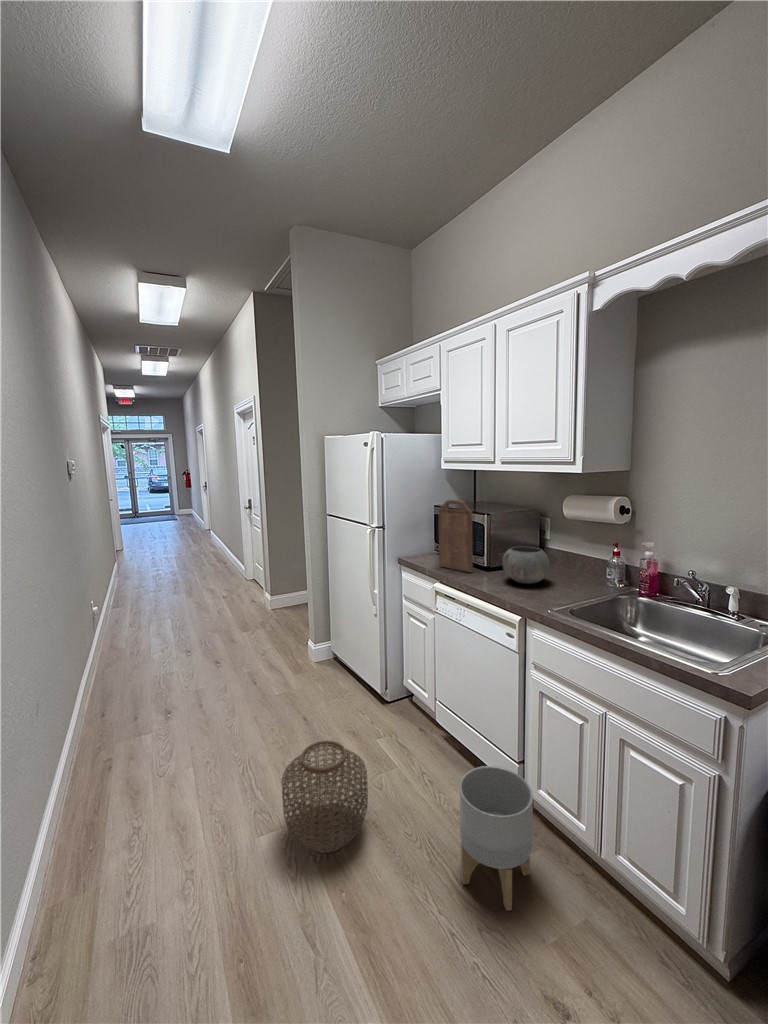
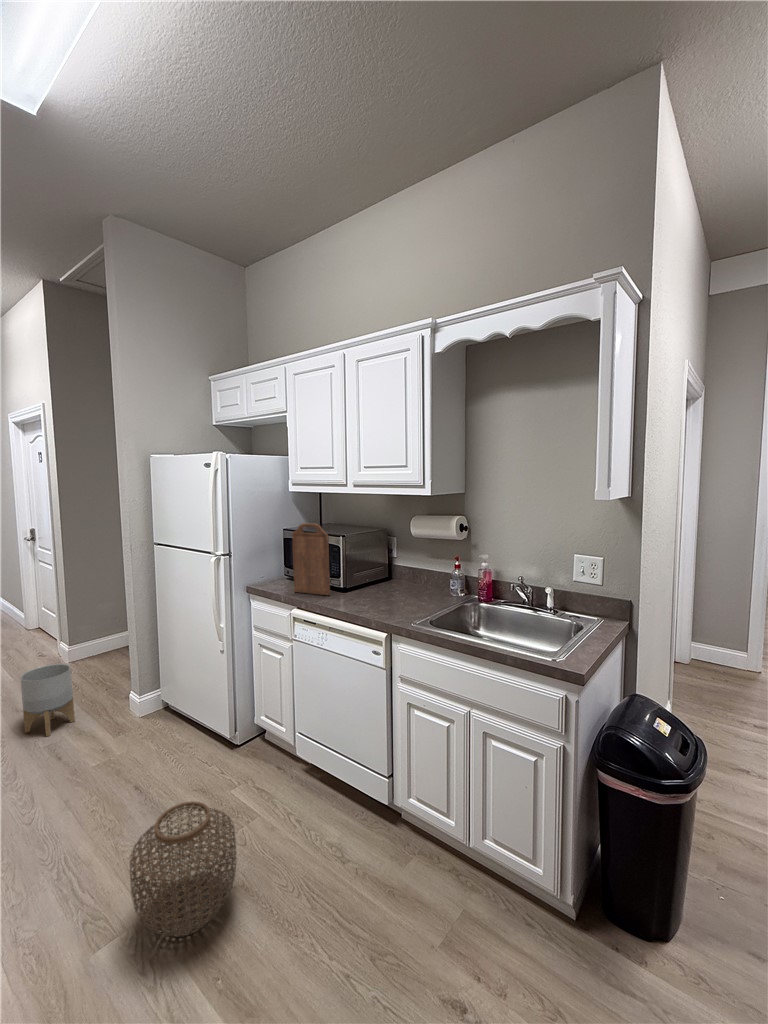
bowl: present [503,546,550,584] -> none [361,566,404,601]
planter: present [460,766,533,911] -> present [20,664,75,736]

